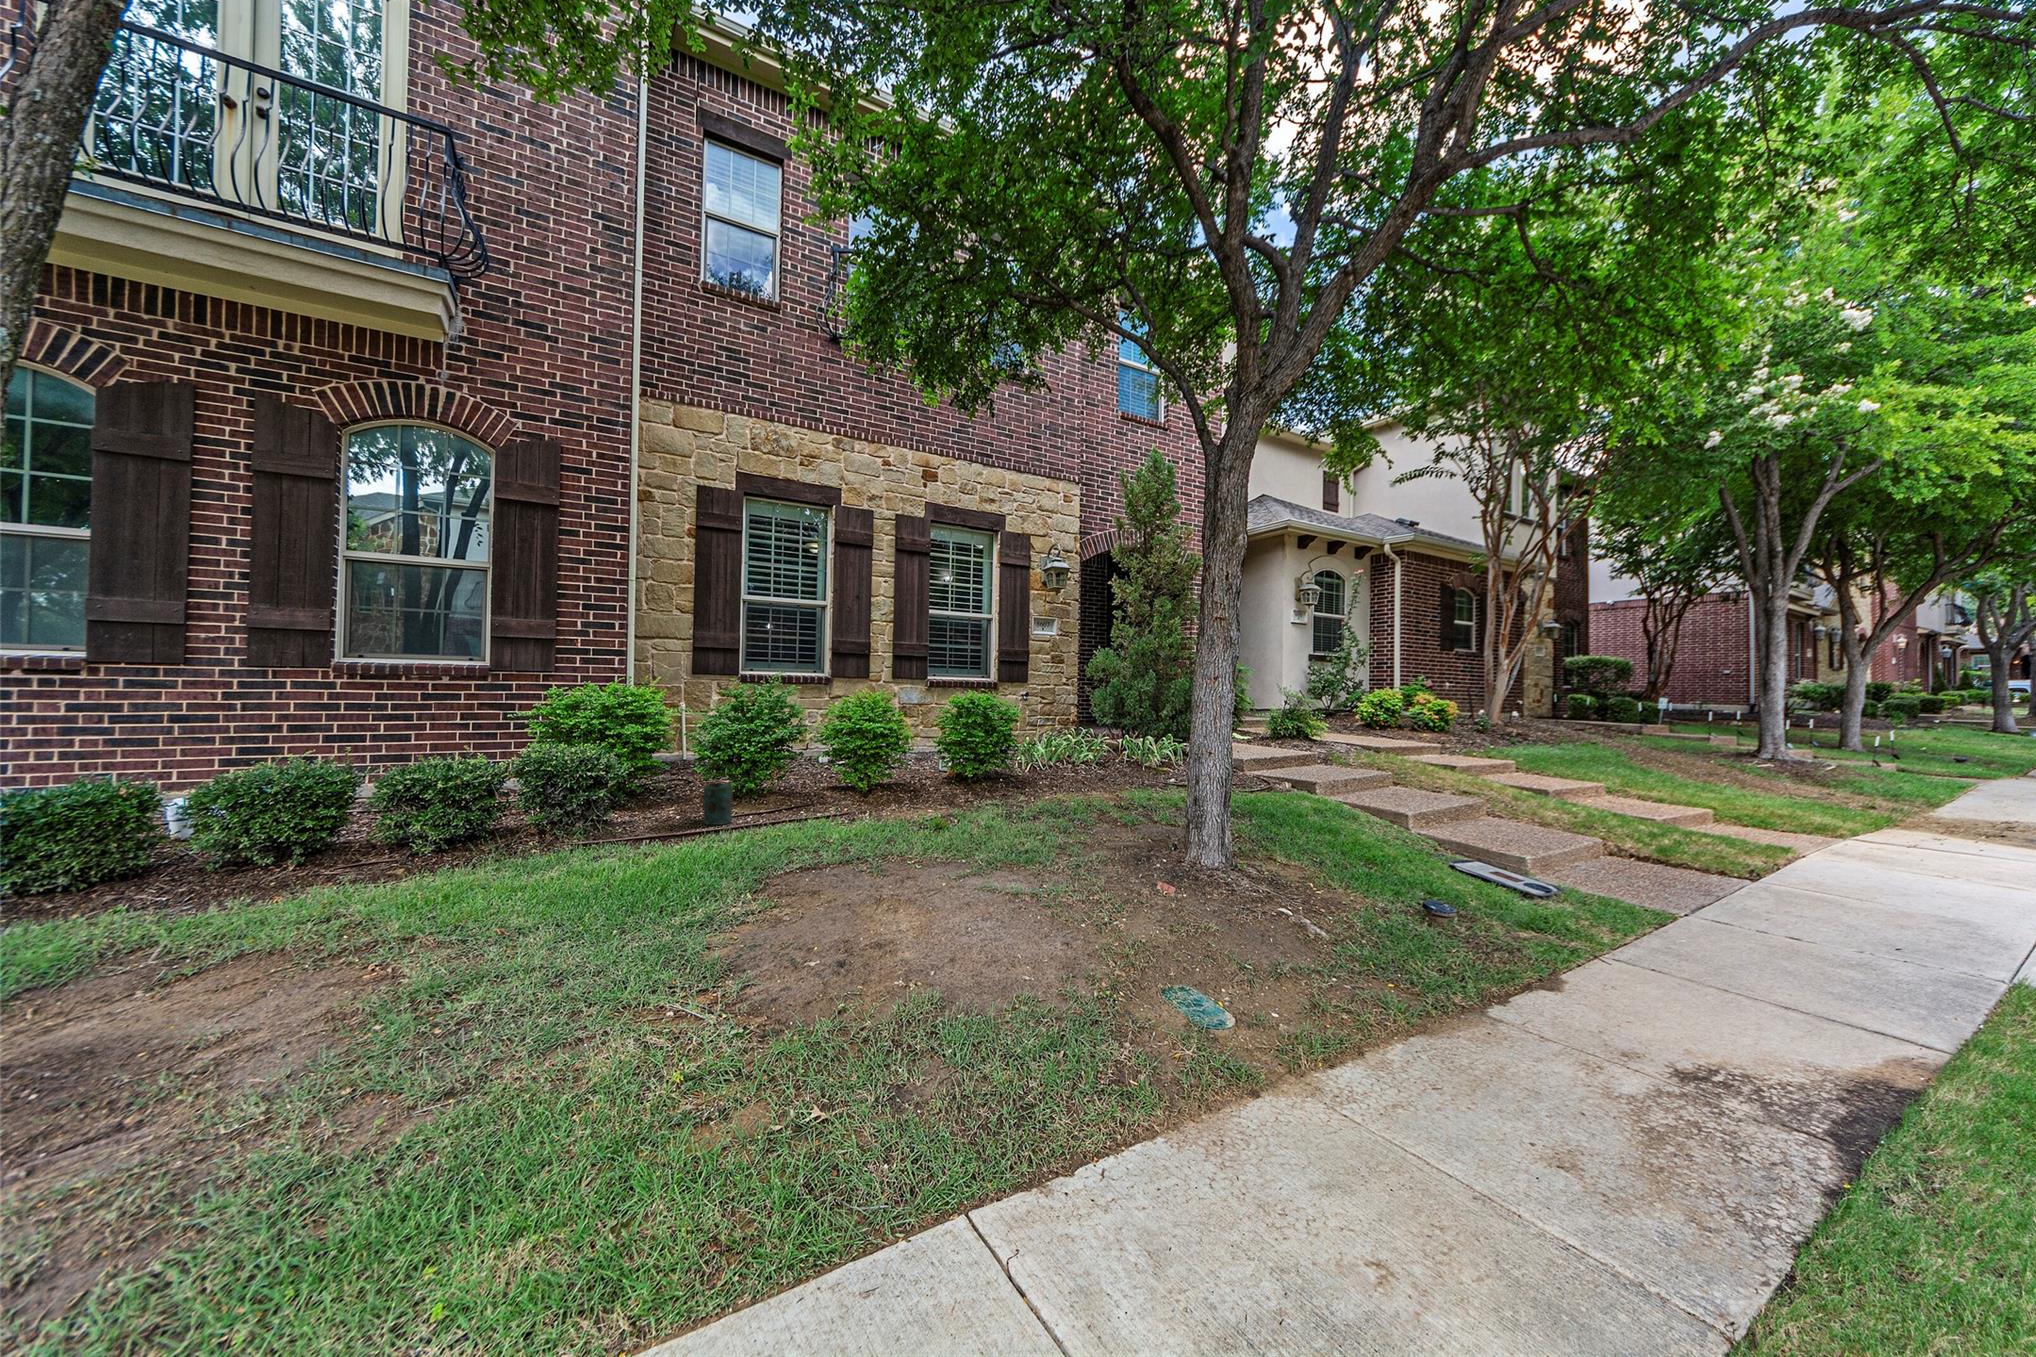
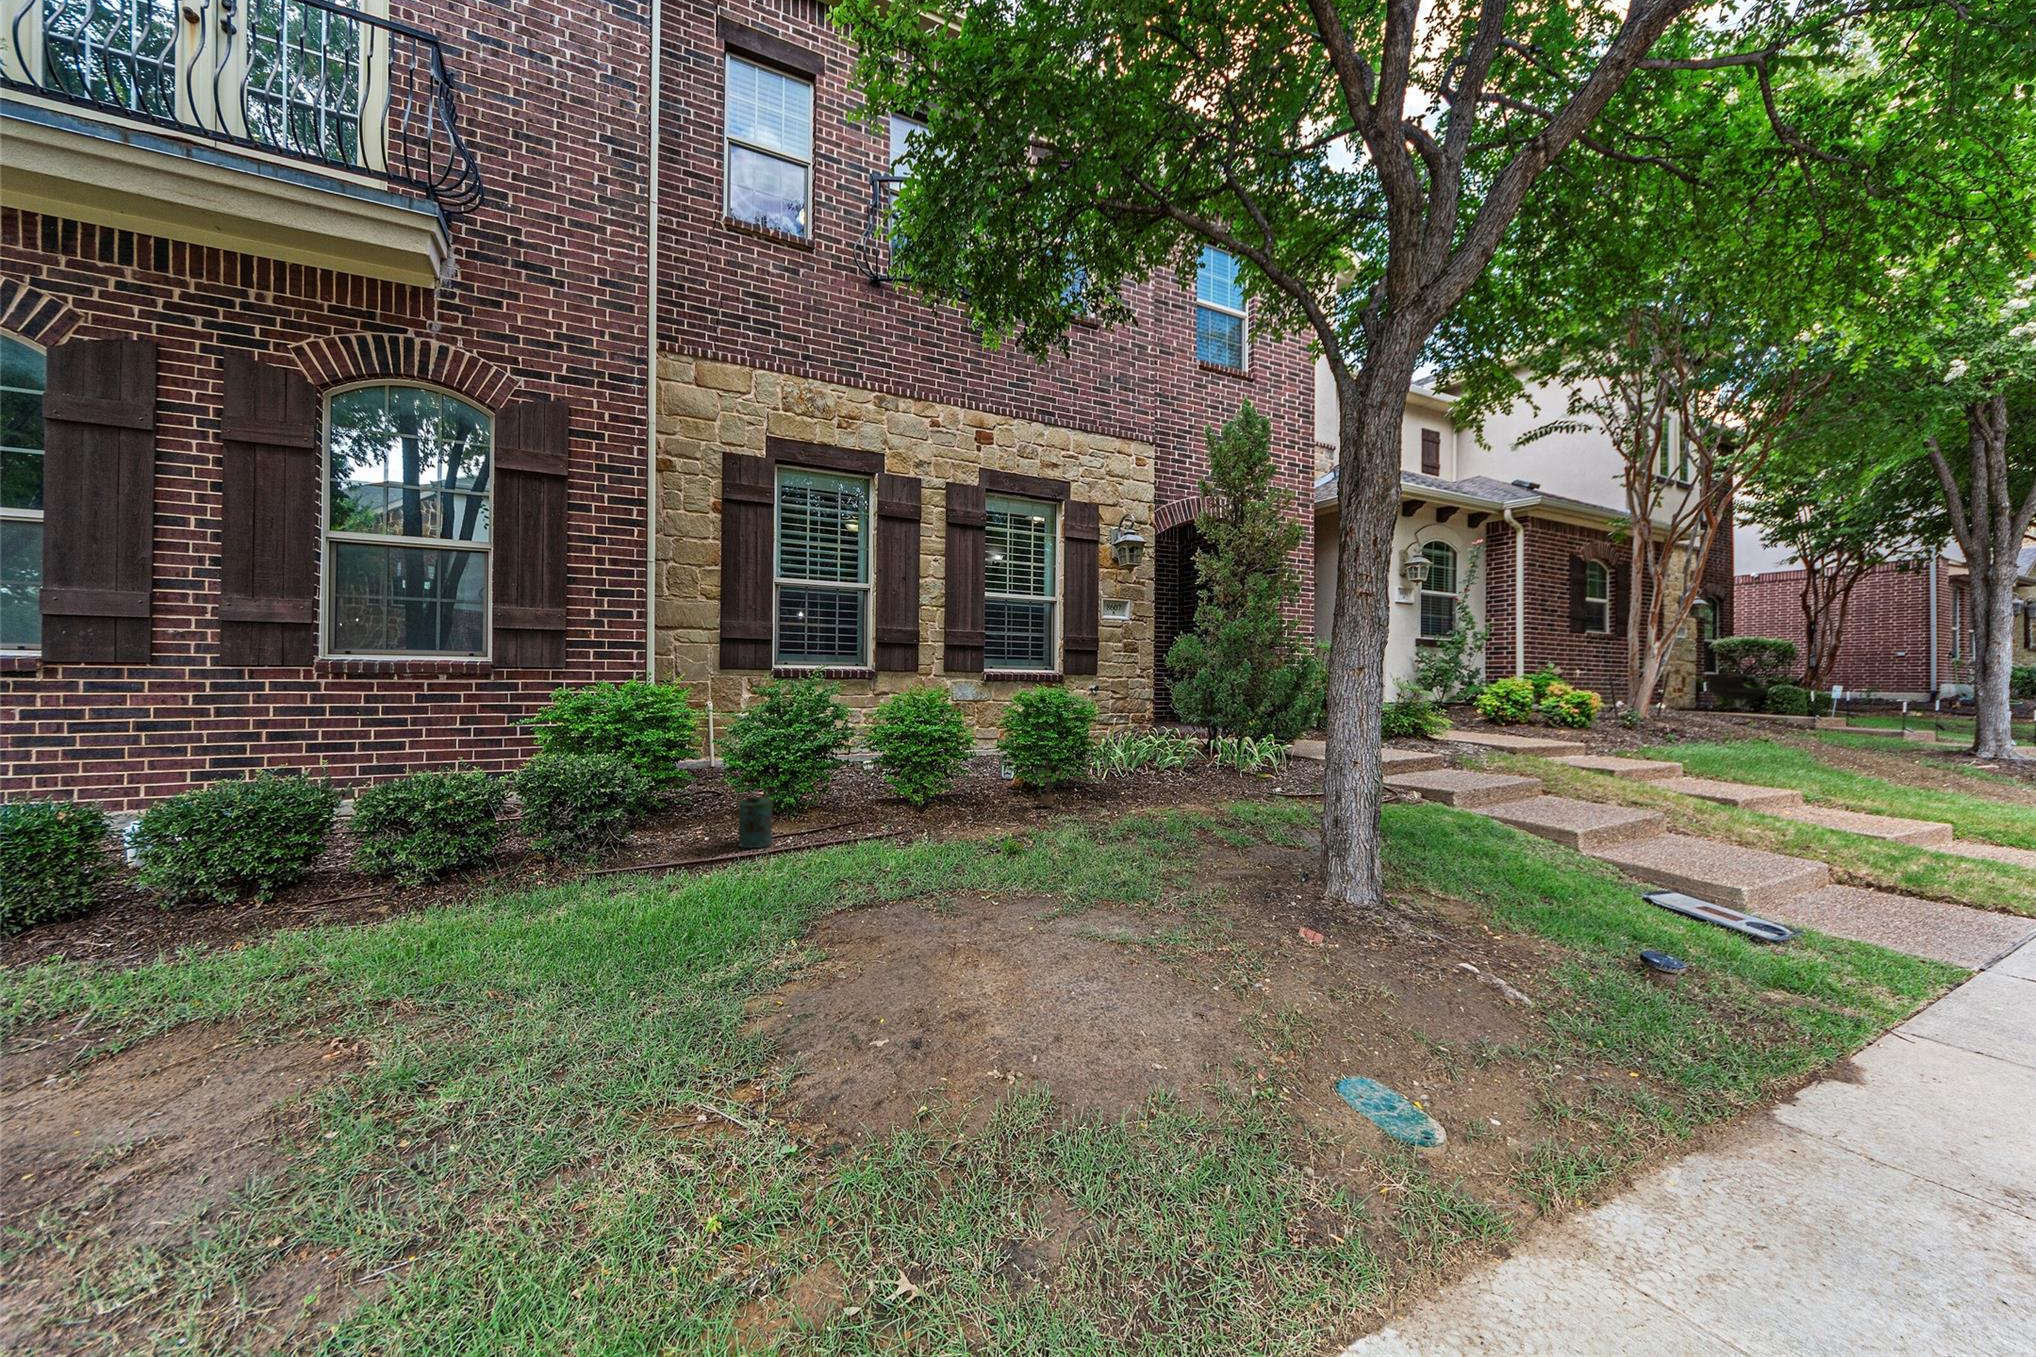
lounge chair: none [1561,686,1608,716] -> present [1708,675,1766,708]
decorative plant: none [956,753,987,793] -> present [1031,762,1059,807]

